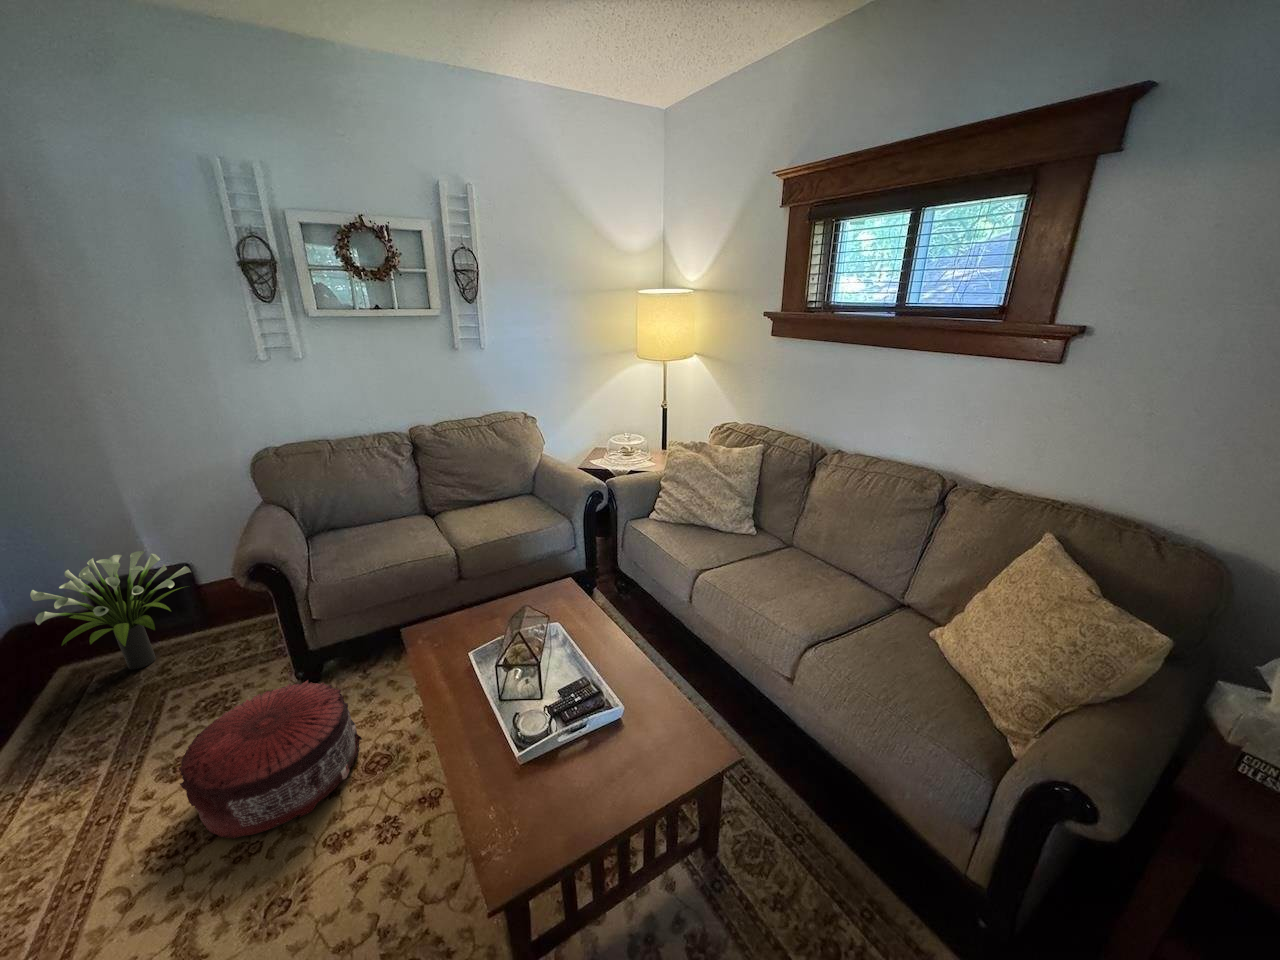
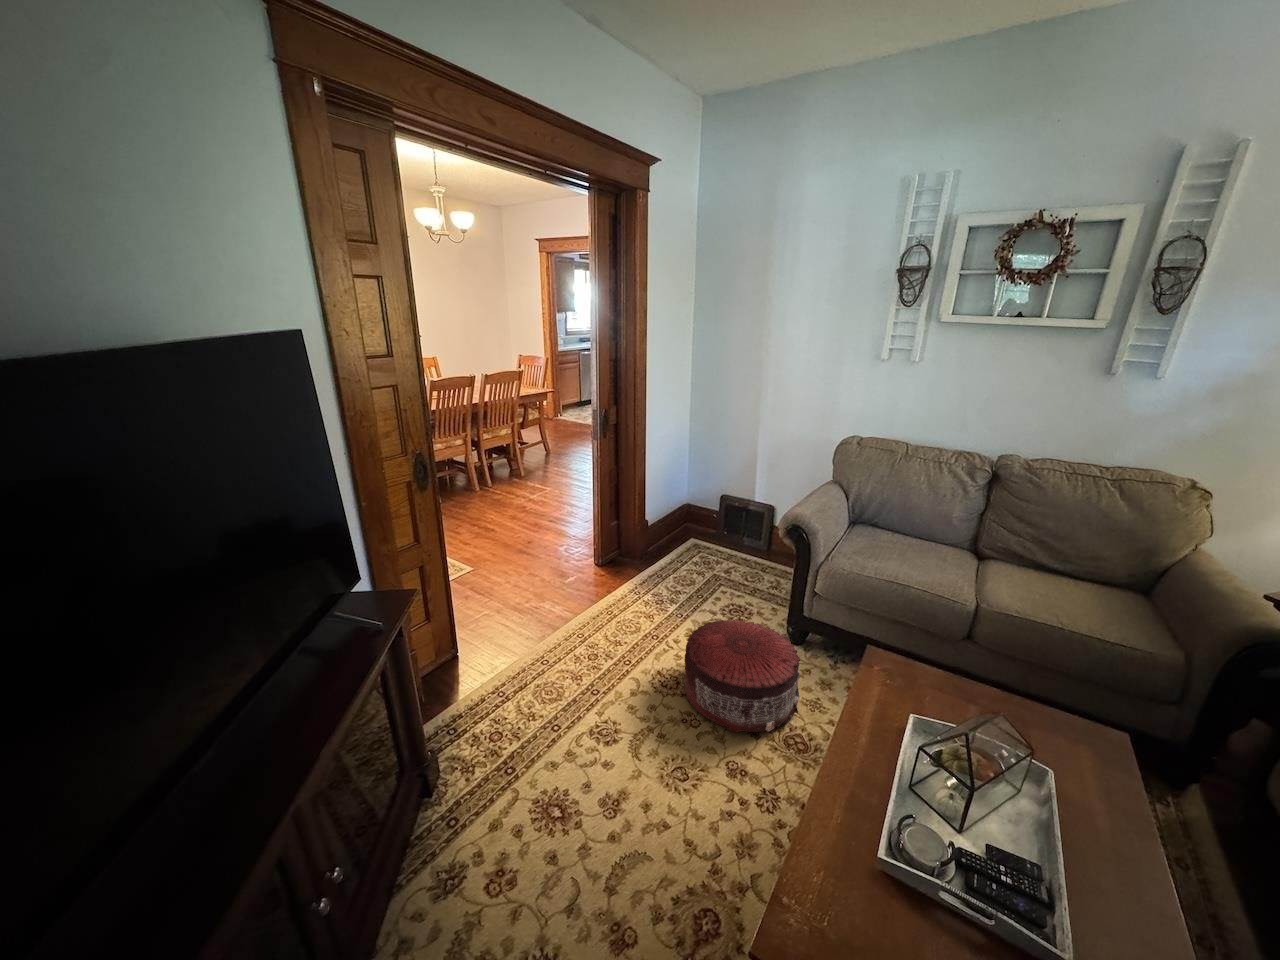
potted plant: present [30,551,191,669] -> none [688,480,769,564]

